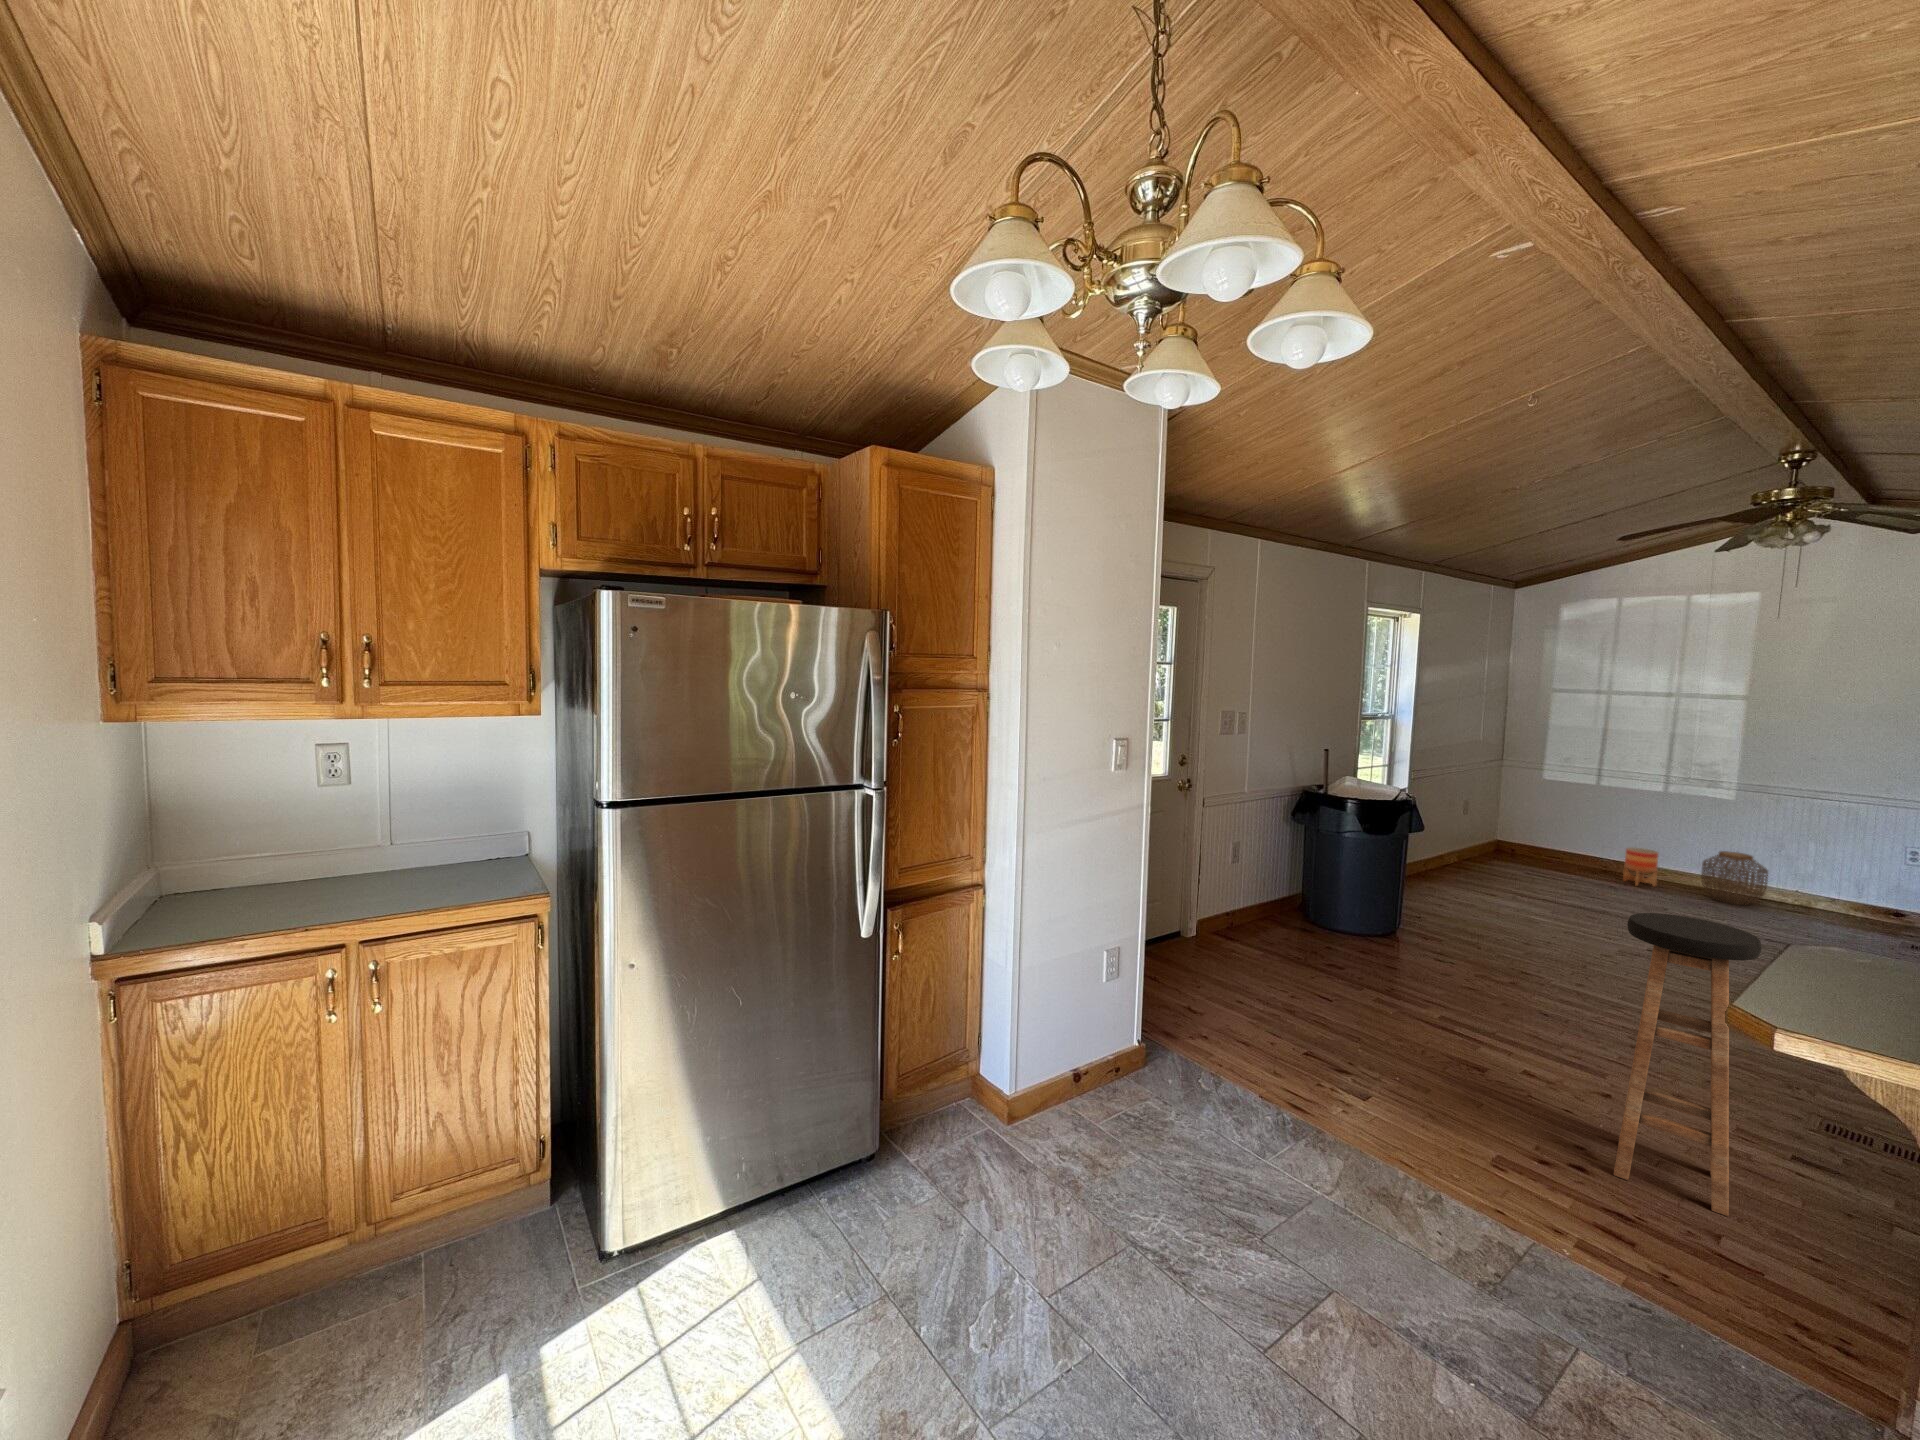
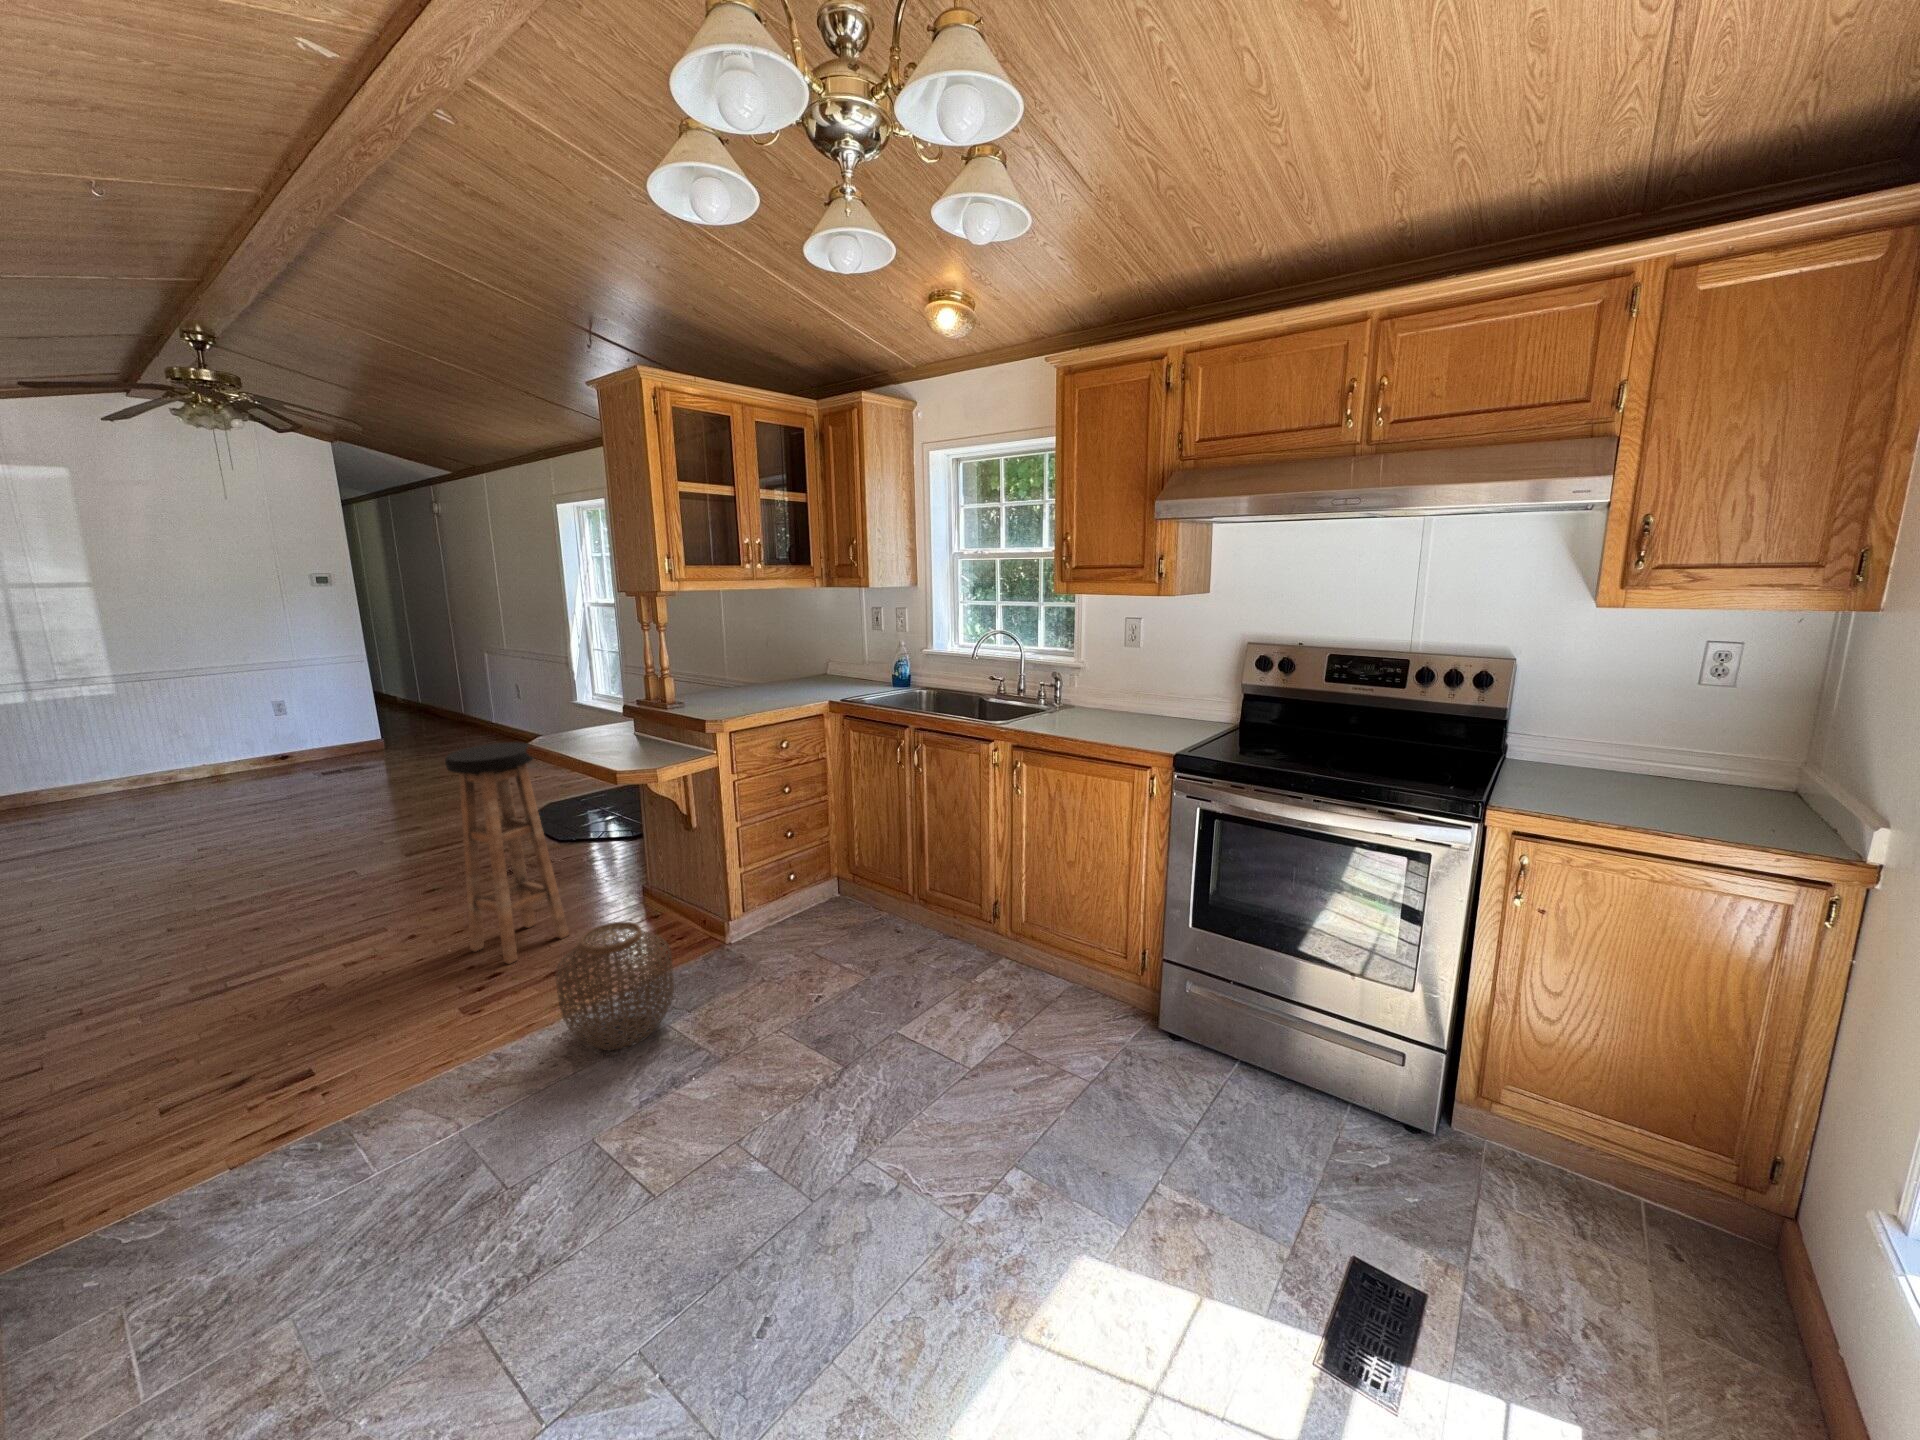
planter: present [1623,847,1658,887] -> none [13,770,69,818]
woven basket: present [1702,851,1768,905] -> present [555,922,674,1050]

